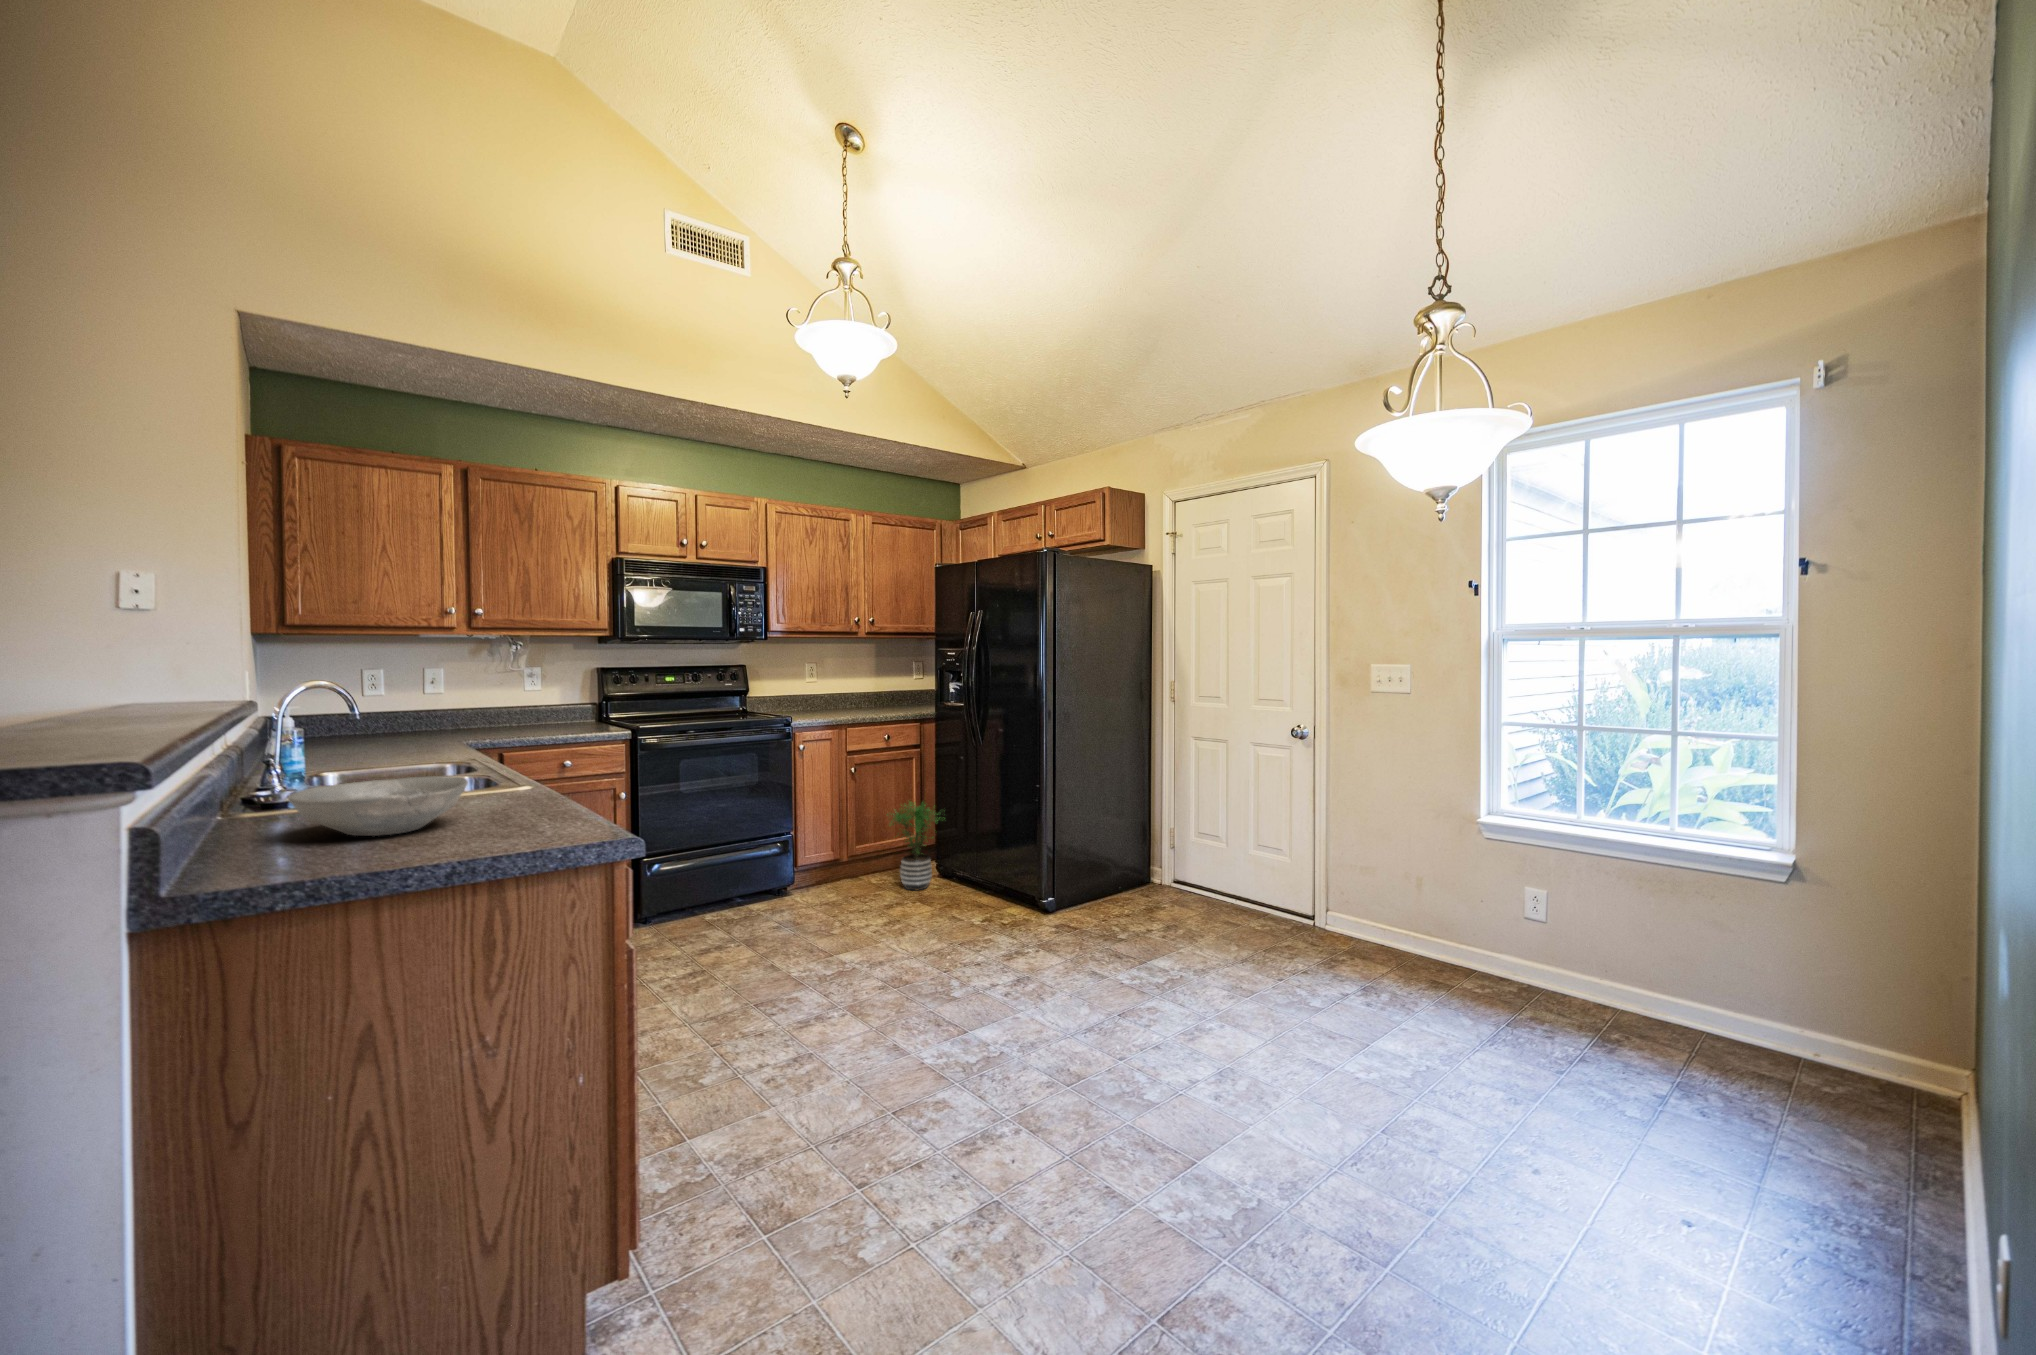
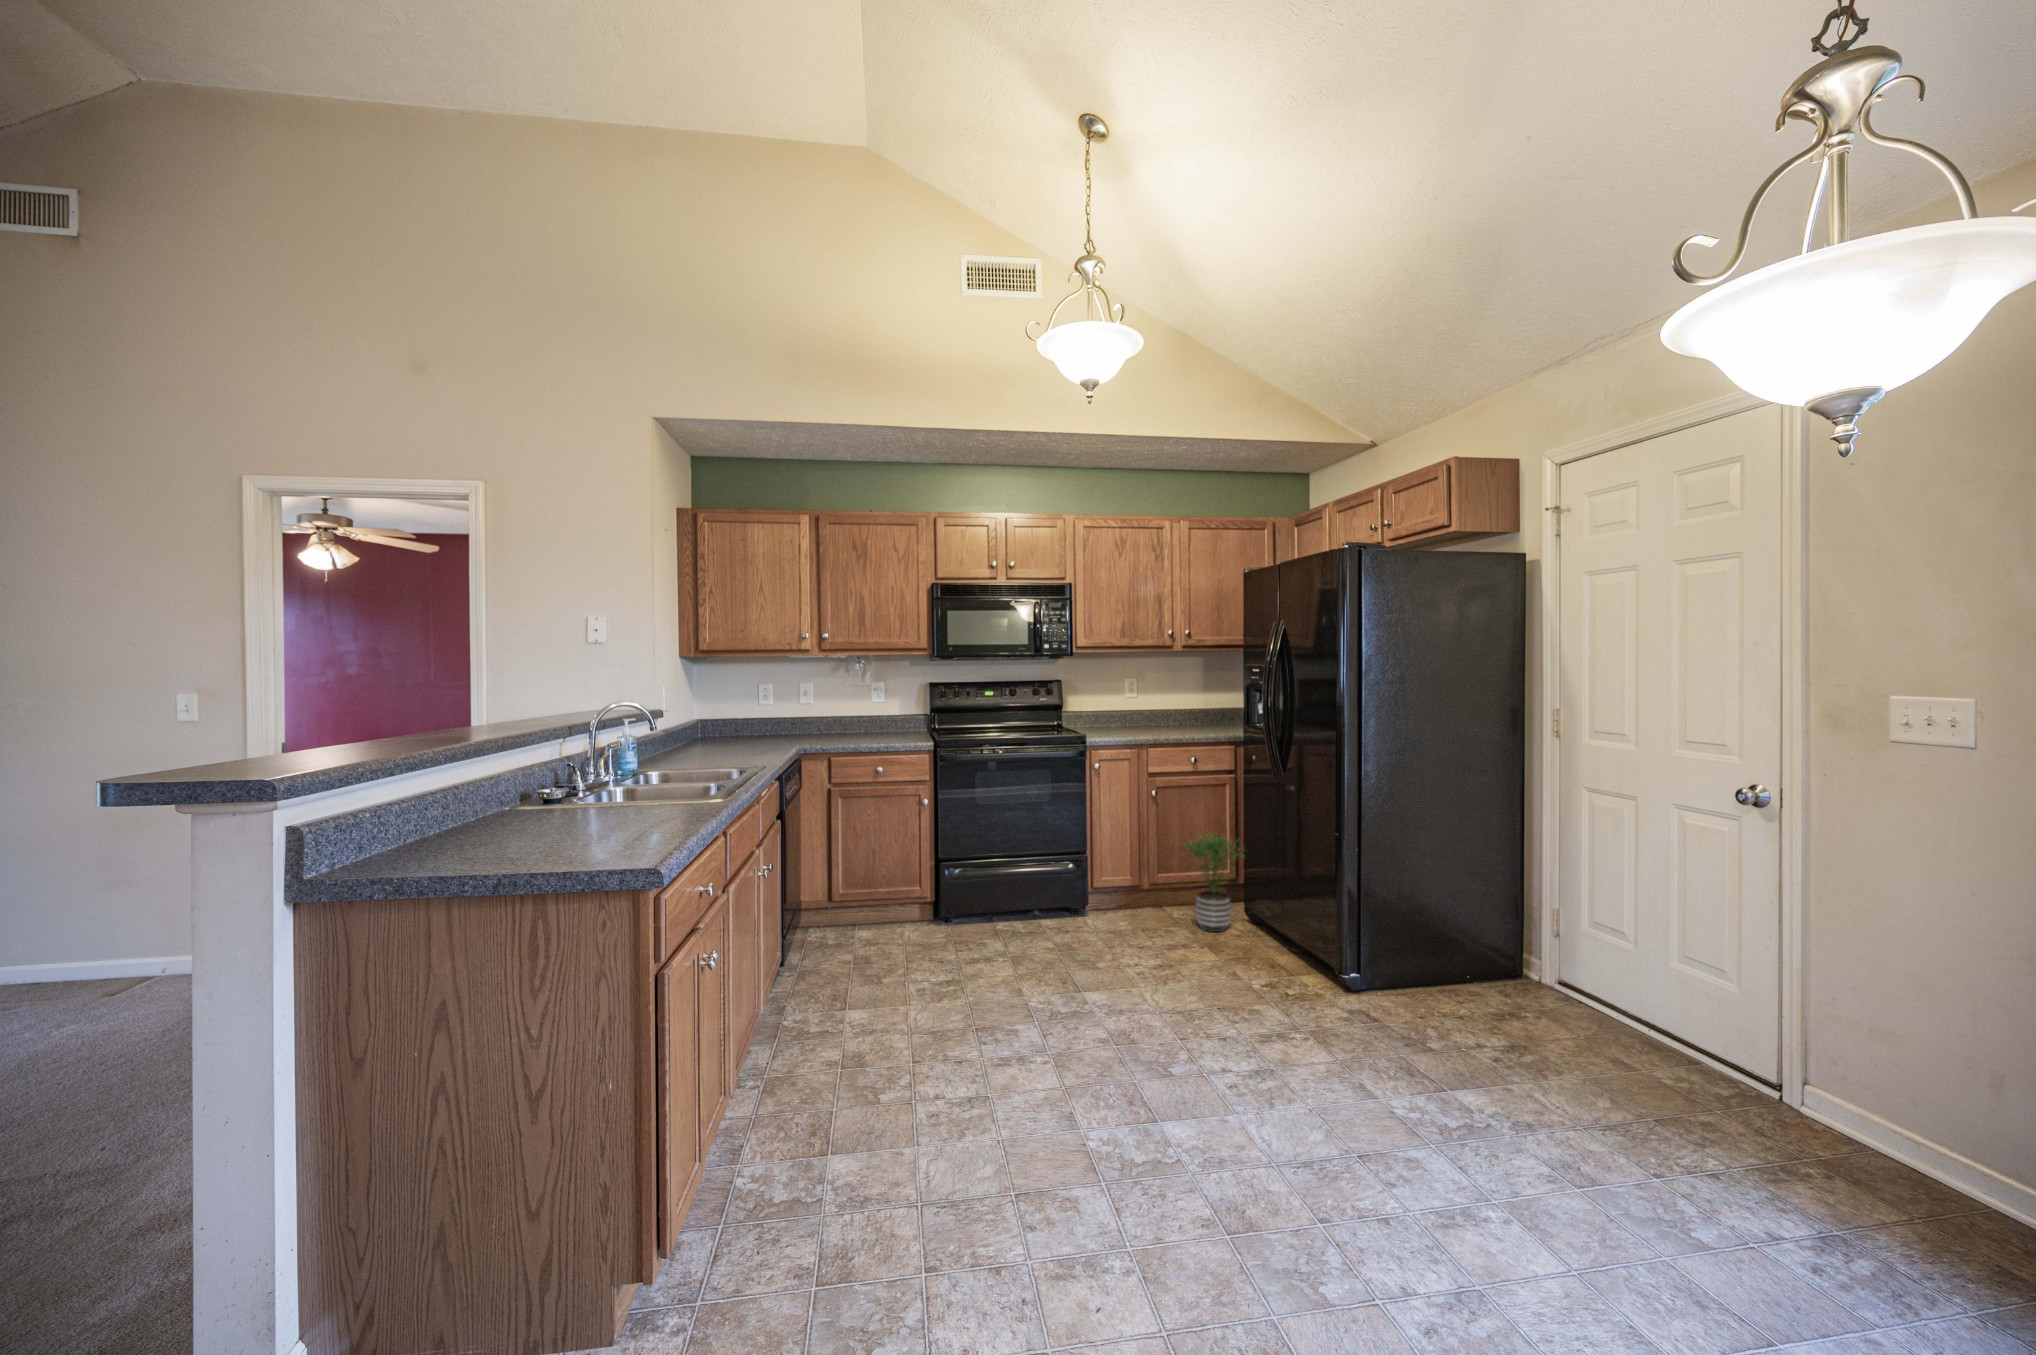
bowl: present [288,776,468,836] -> none [474,789,607,838]

